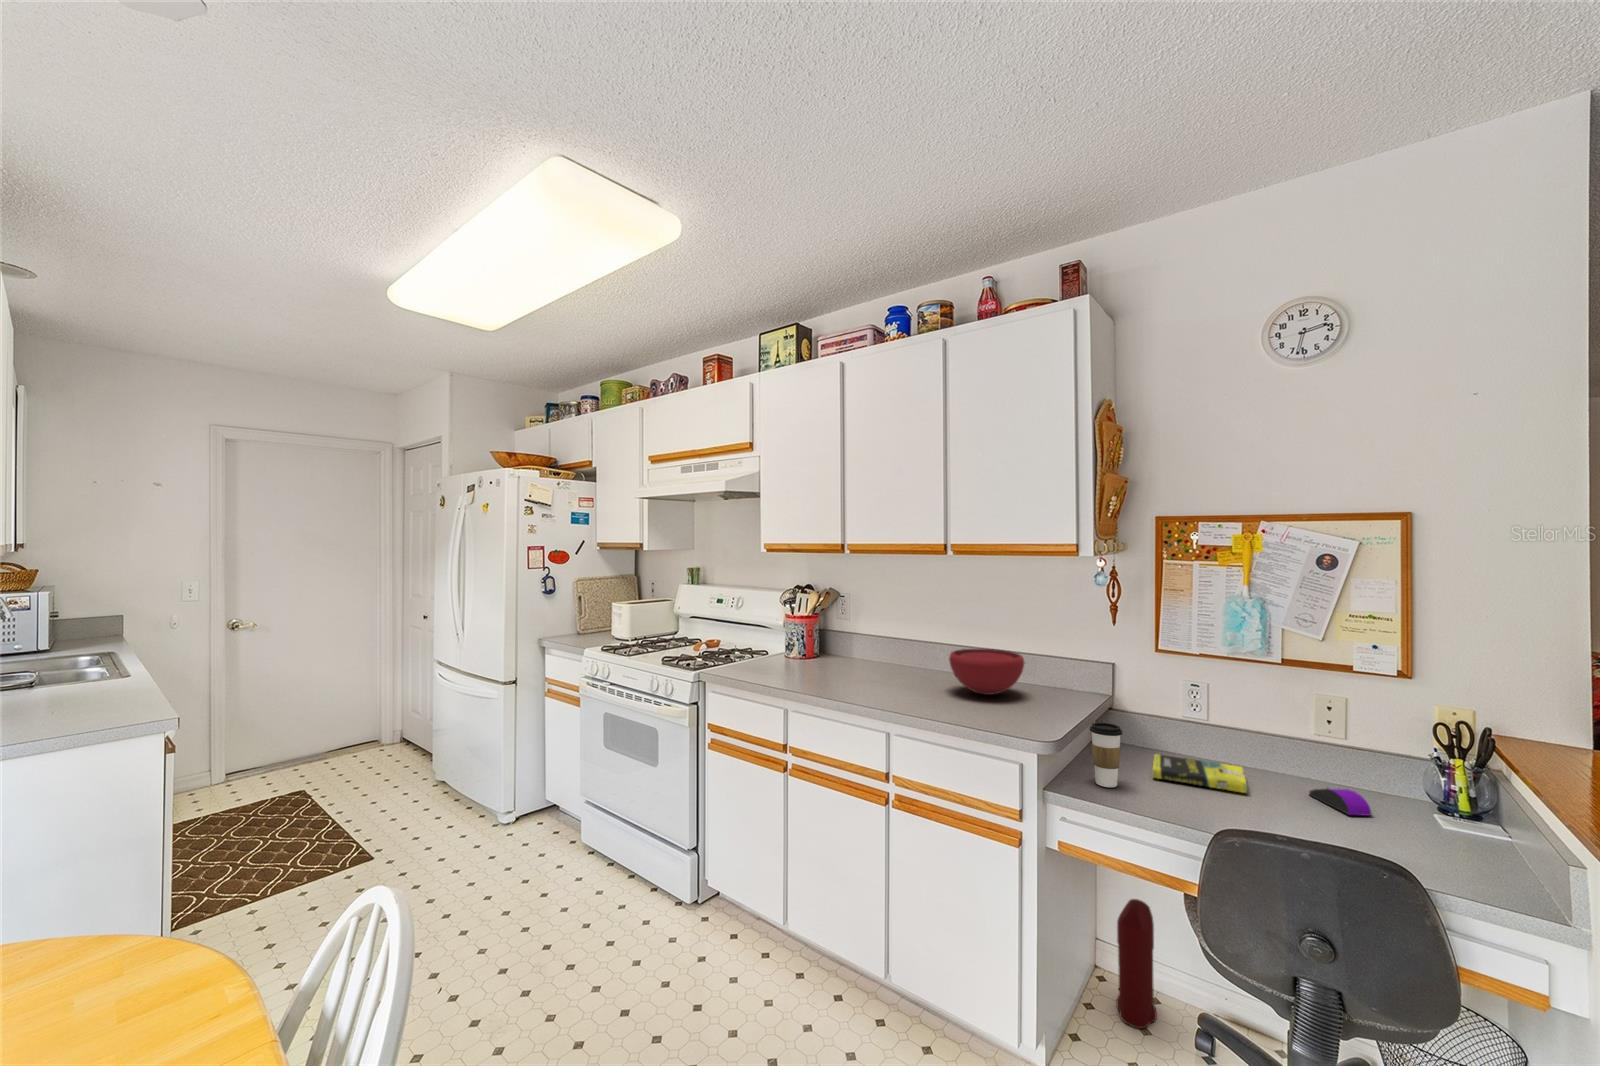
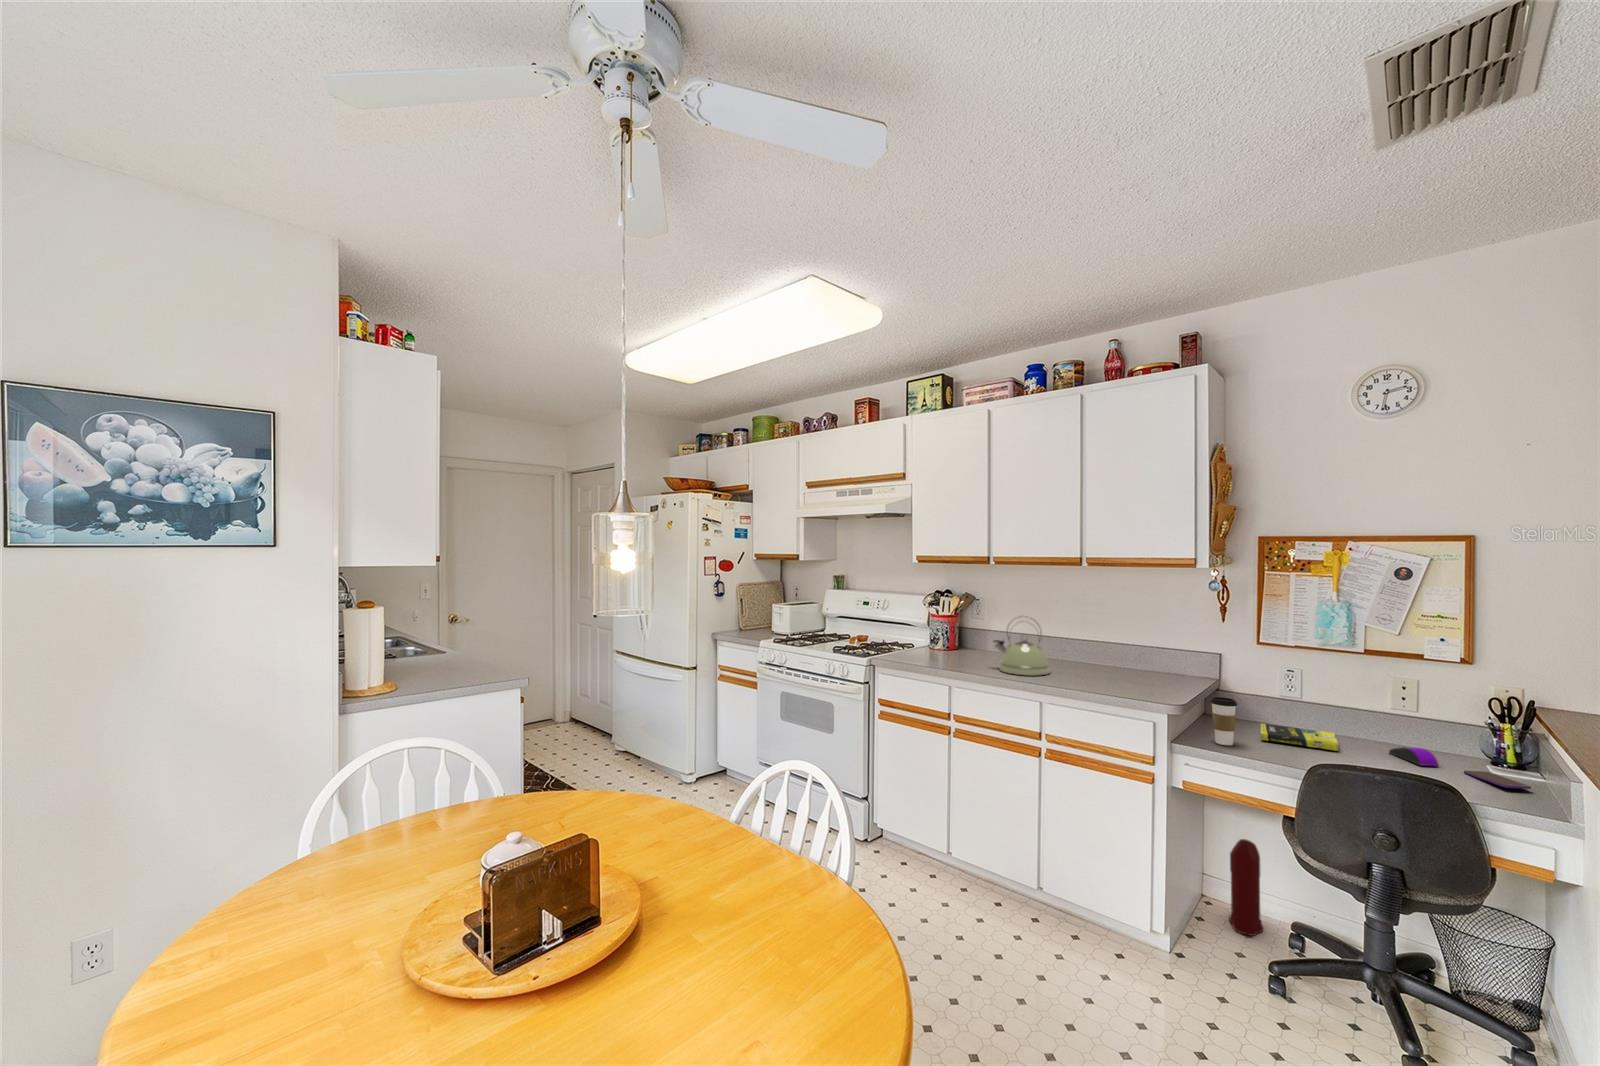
kettle: none [841,617,909,693] -> present [994,617,1050,676]
bowl: present [949,649,1024,695] -> none [1085,641,1149,678]
smartphone: none [1404,822,1494,853] -> present [1464,771,1531,789]

